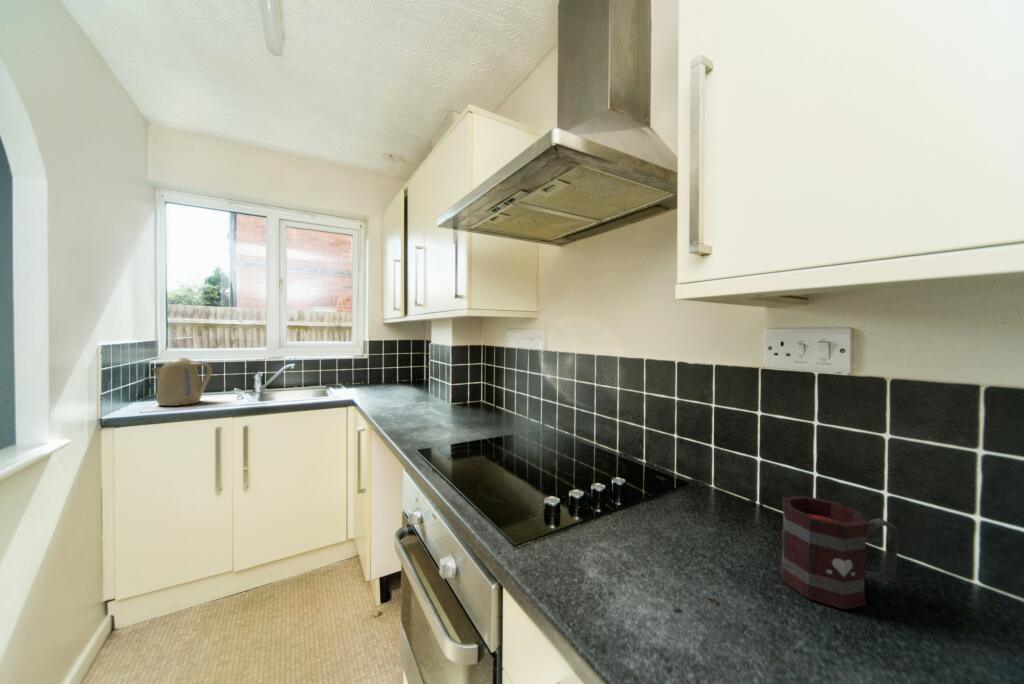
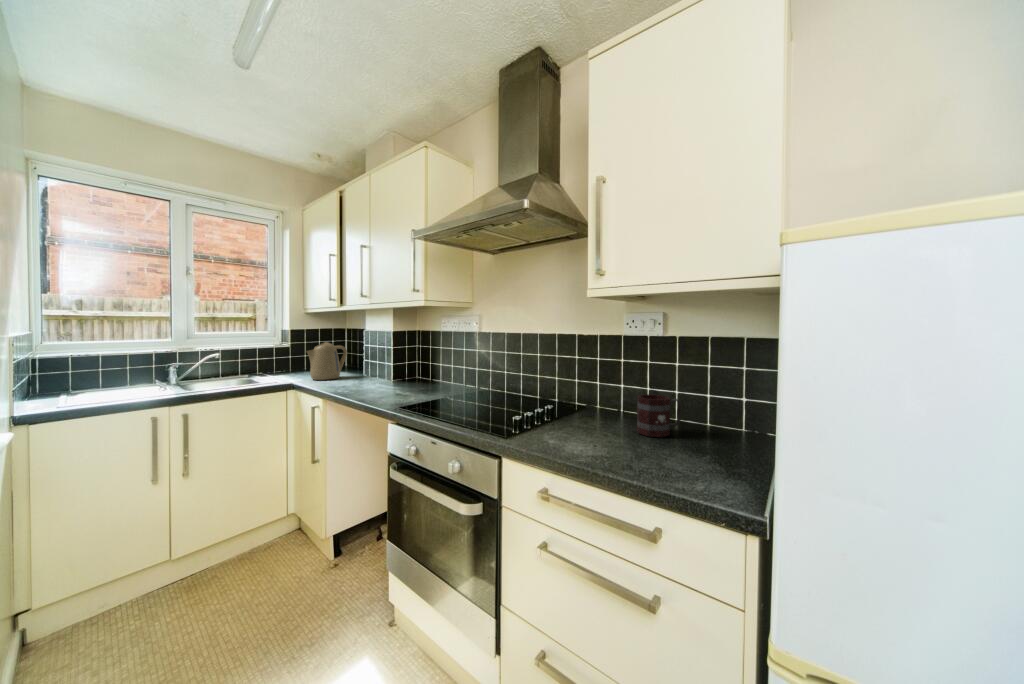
kettle: present [152,358,212,406] -> present [306,342,347,380]

